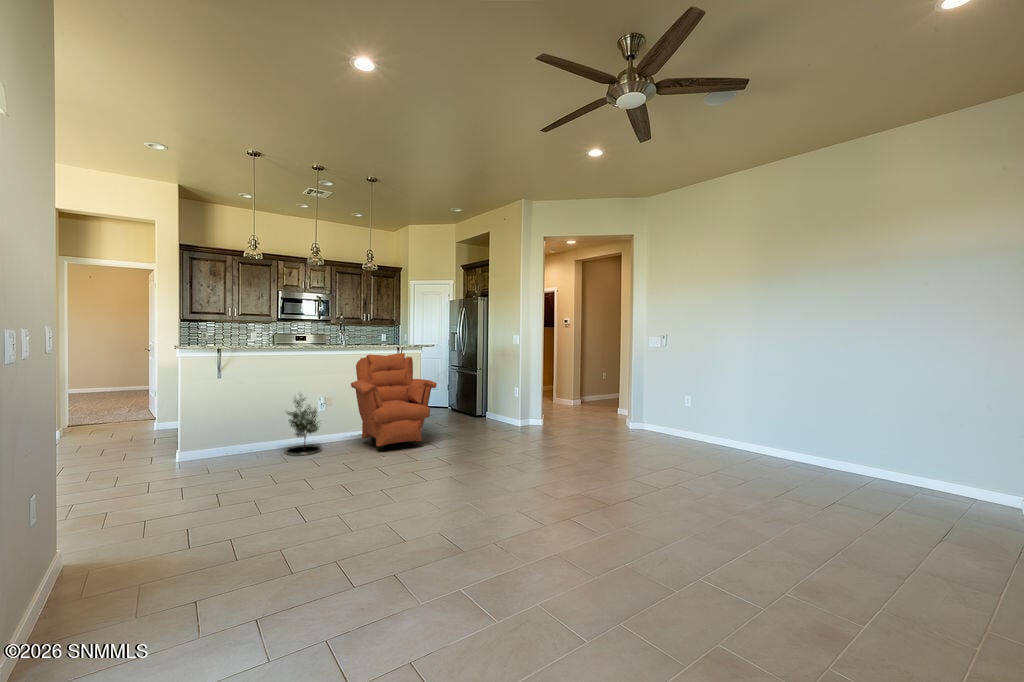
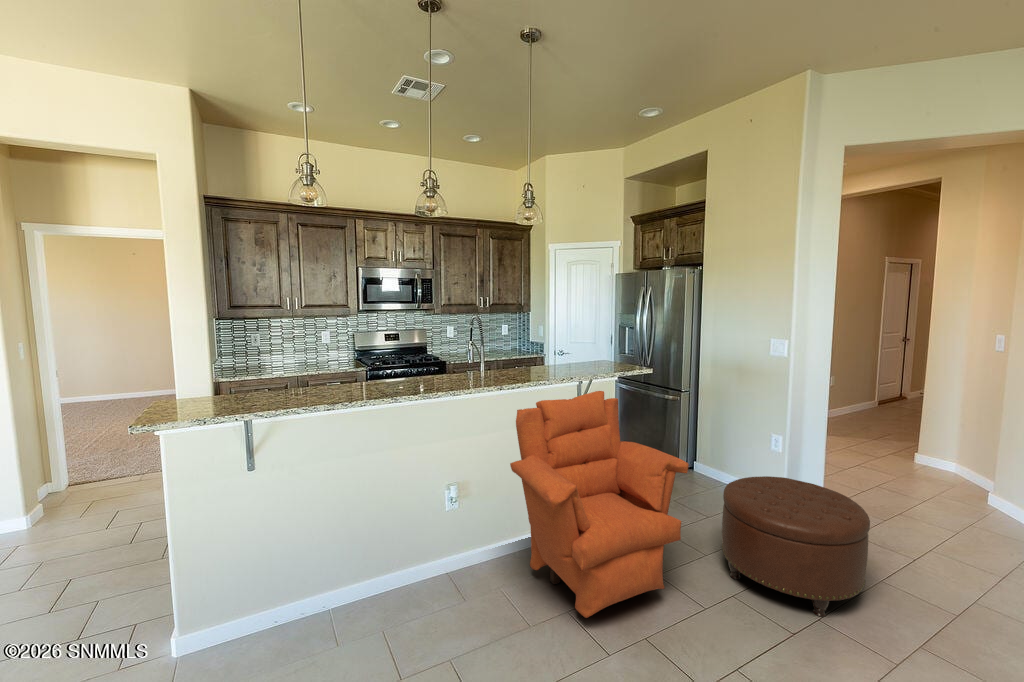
potted tree: present [285,395,322,456] -> none [383,494,461,637]
ottoman: none [459,398,518,448] -> present [722,476,870,617]

